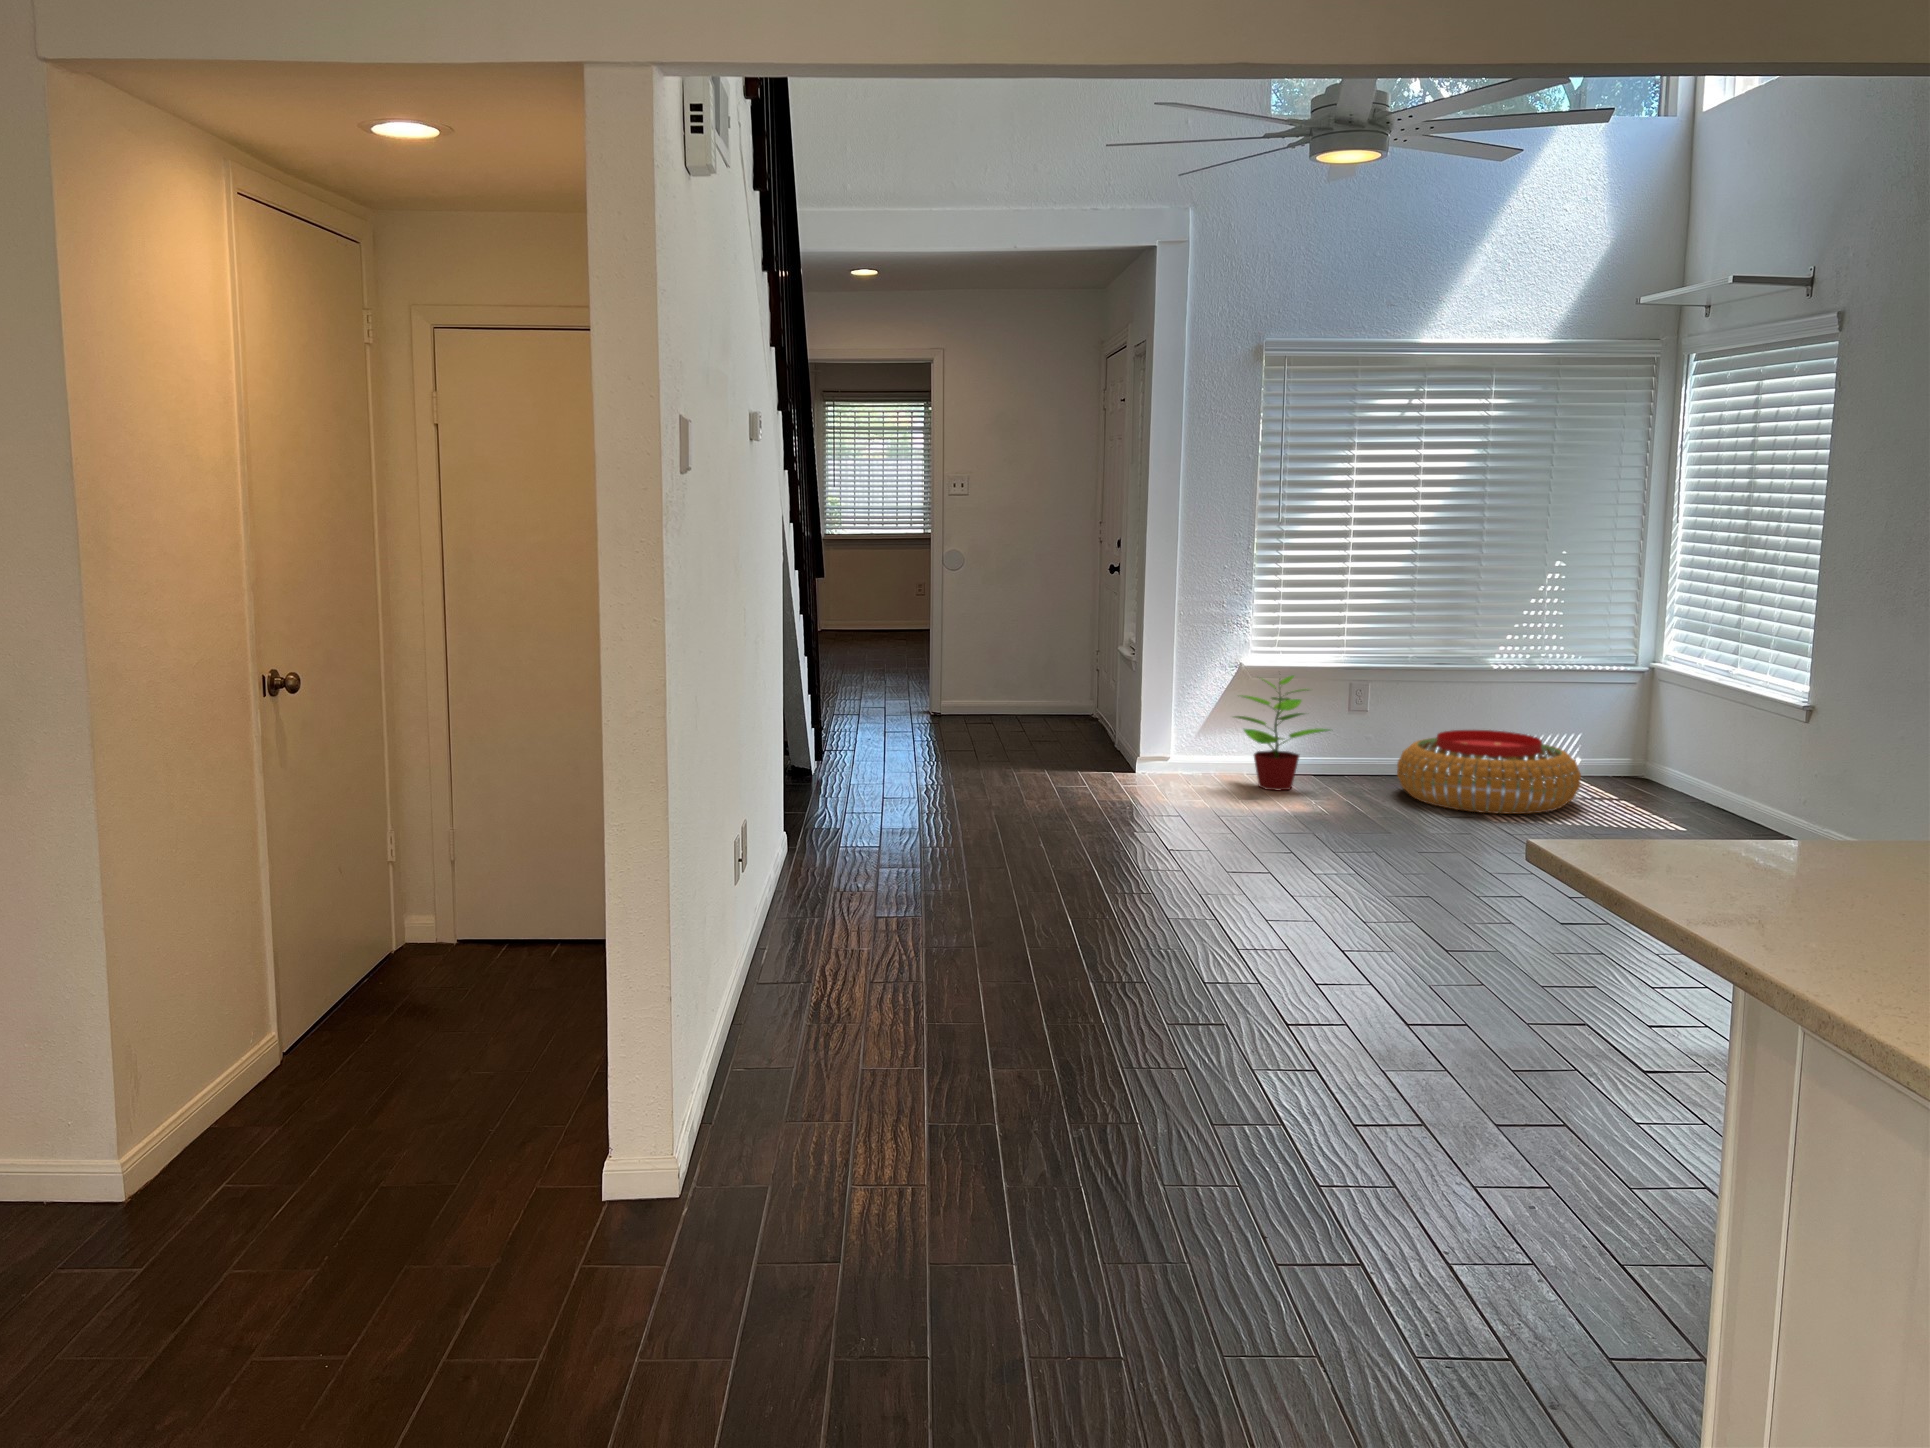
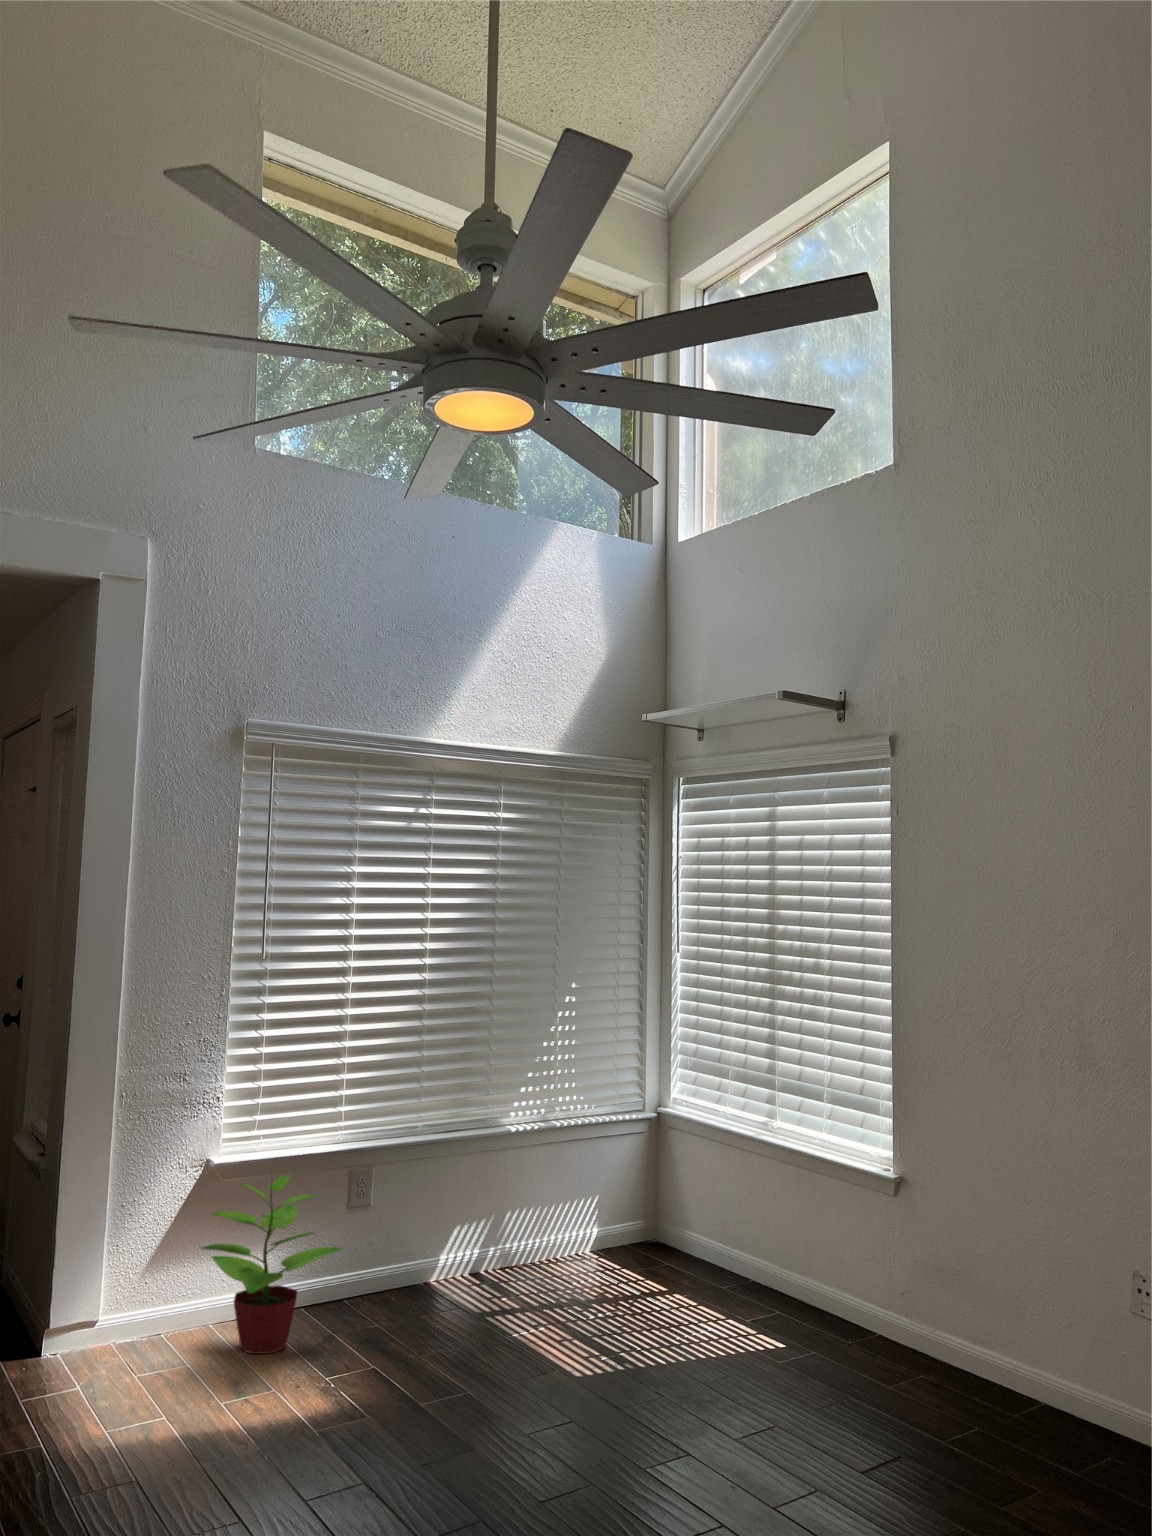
pouf: present [1397,730,1581,814] -> none [424,1217,643,1351]

